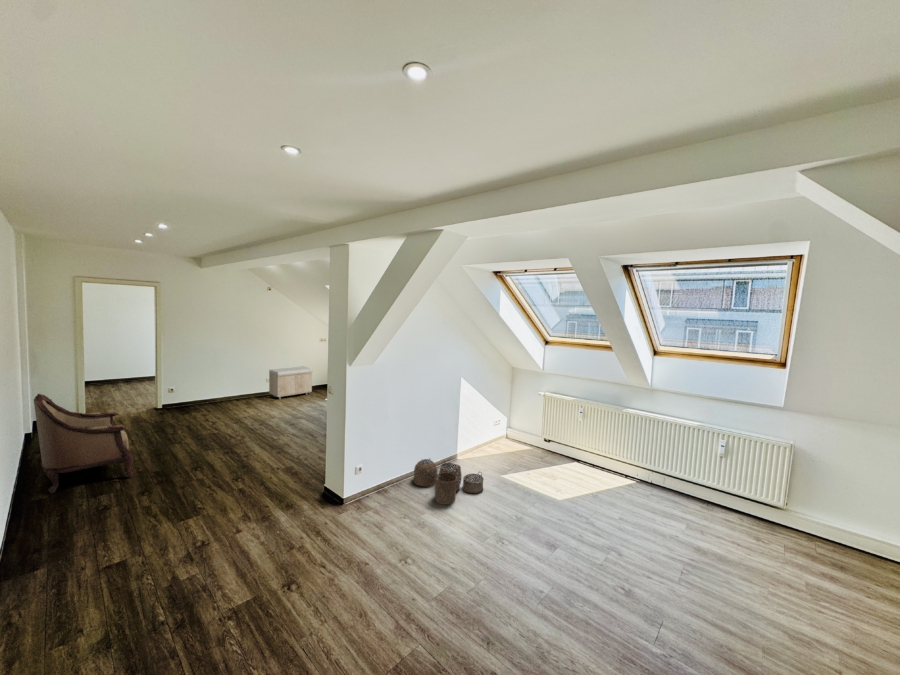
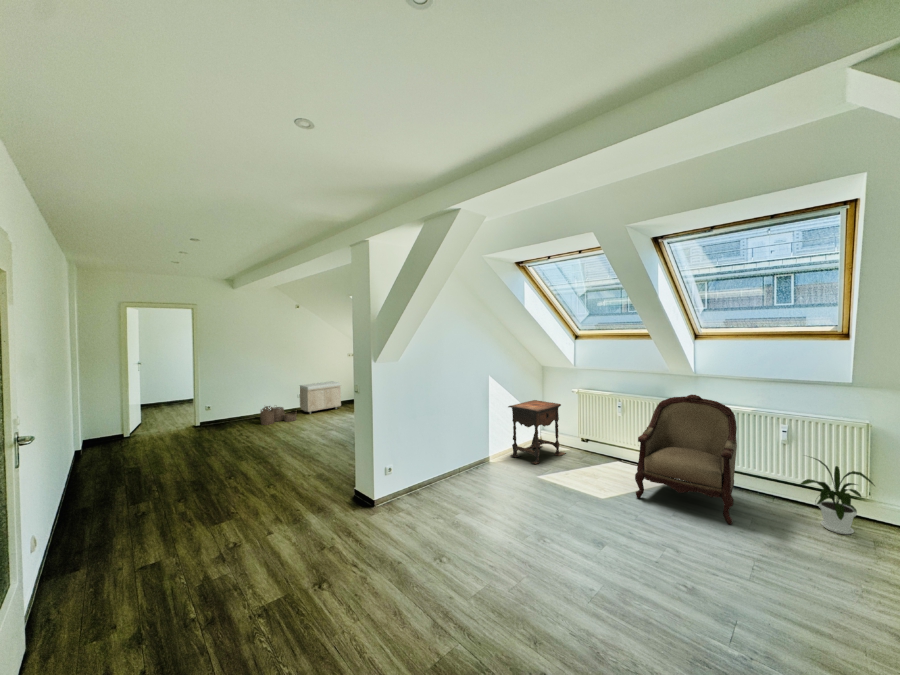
armchair: present [34,394,134,494] -> present [635,395,737,525]
side table: none [476,400,529,463] -> present [508,400,565,464]
woven basket: present [413,459,484,504] -> present [260,406,296,425]
house plant: none [728,469,791,540] -> present [800,457,875,534]

